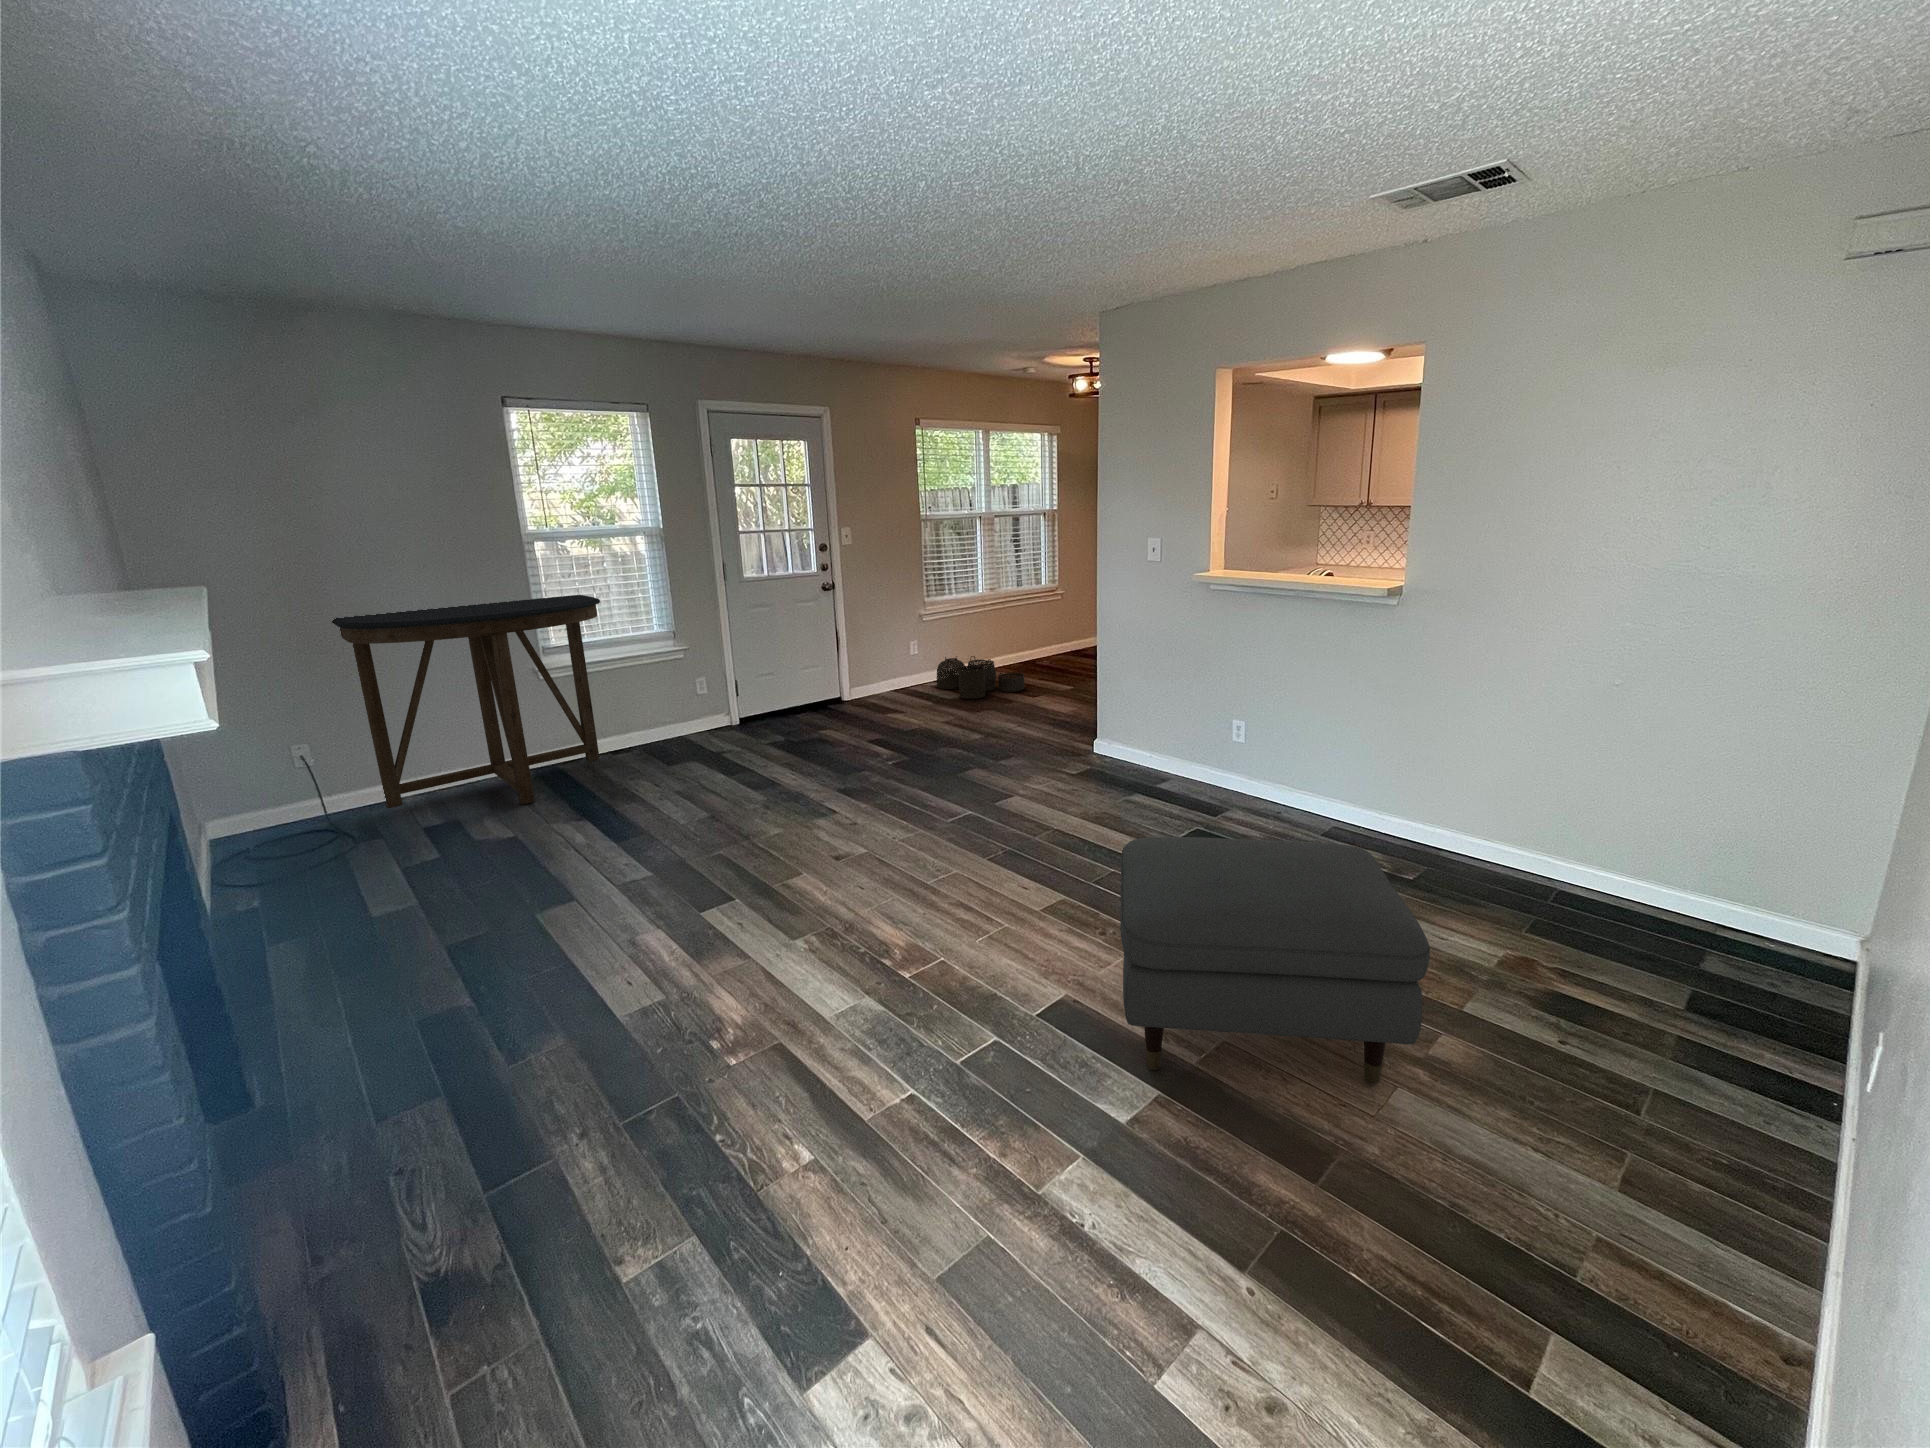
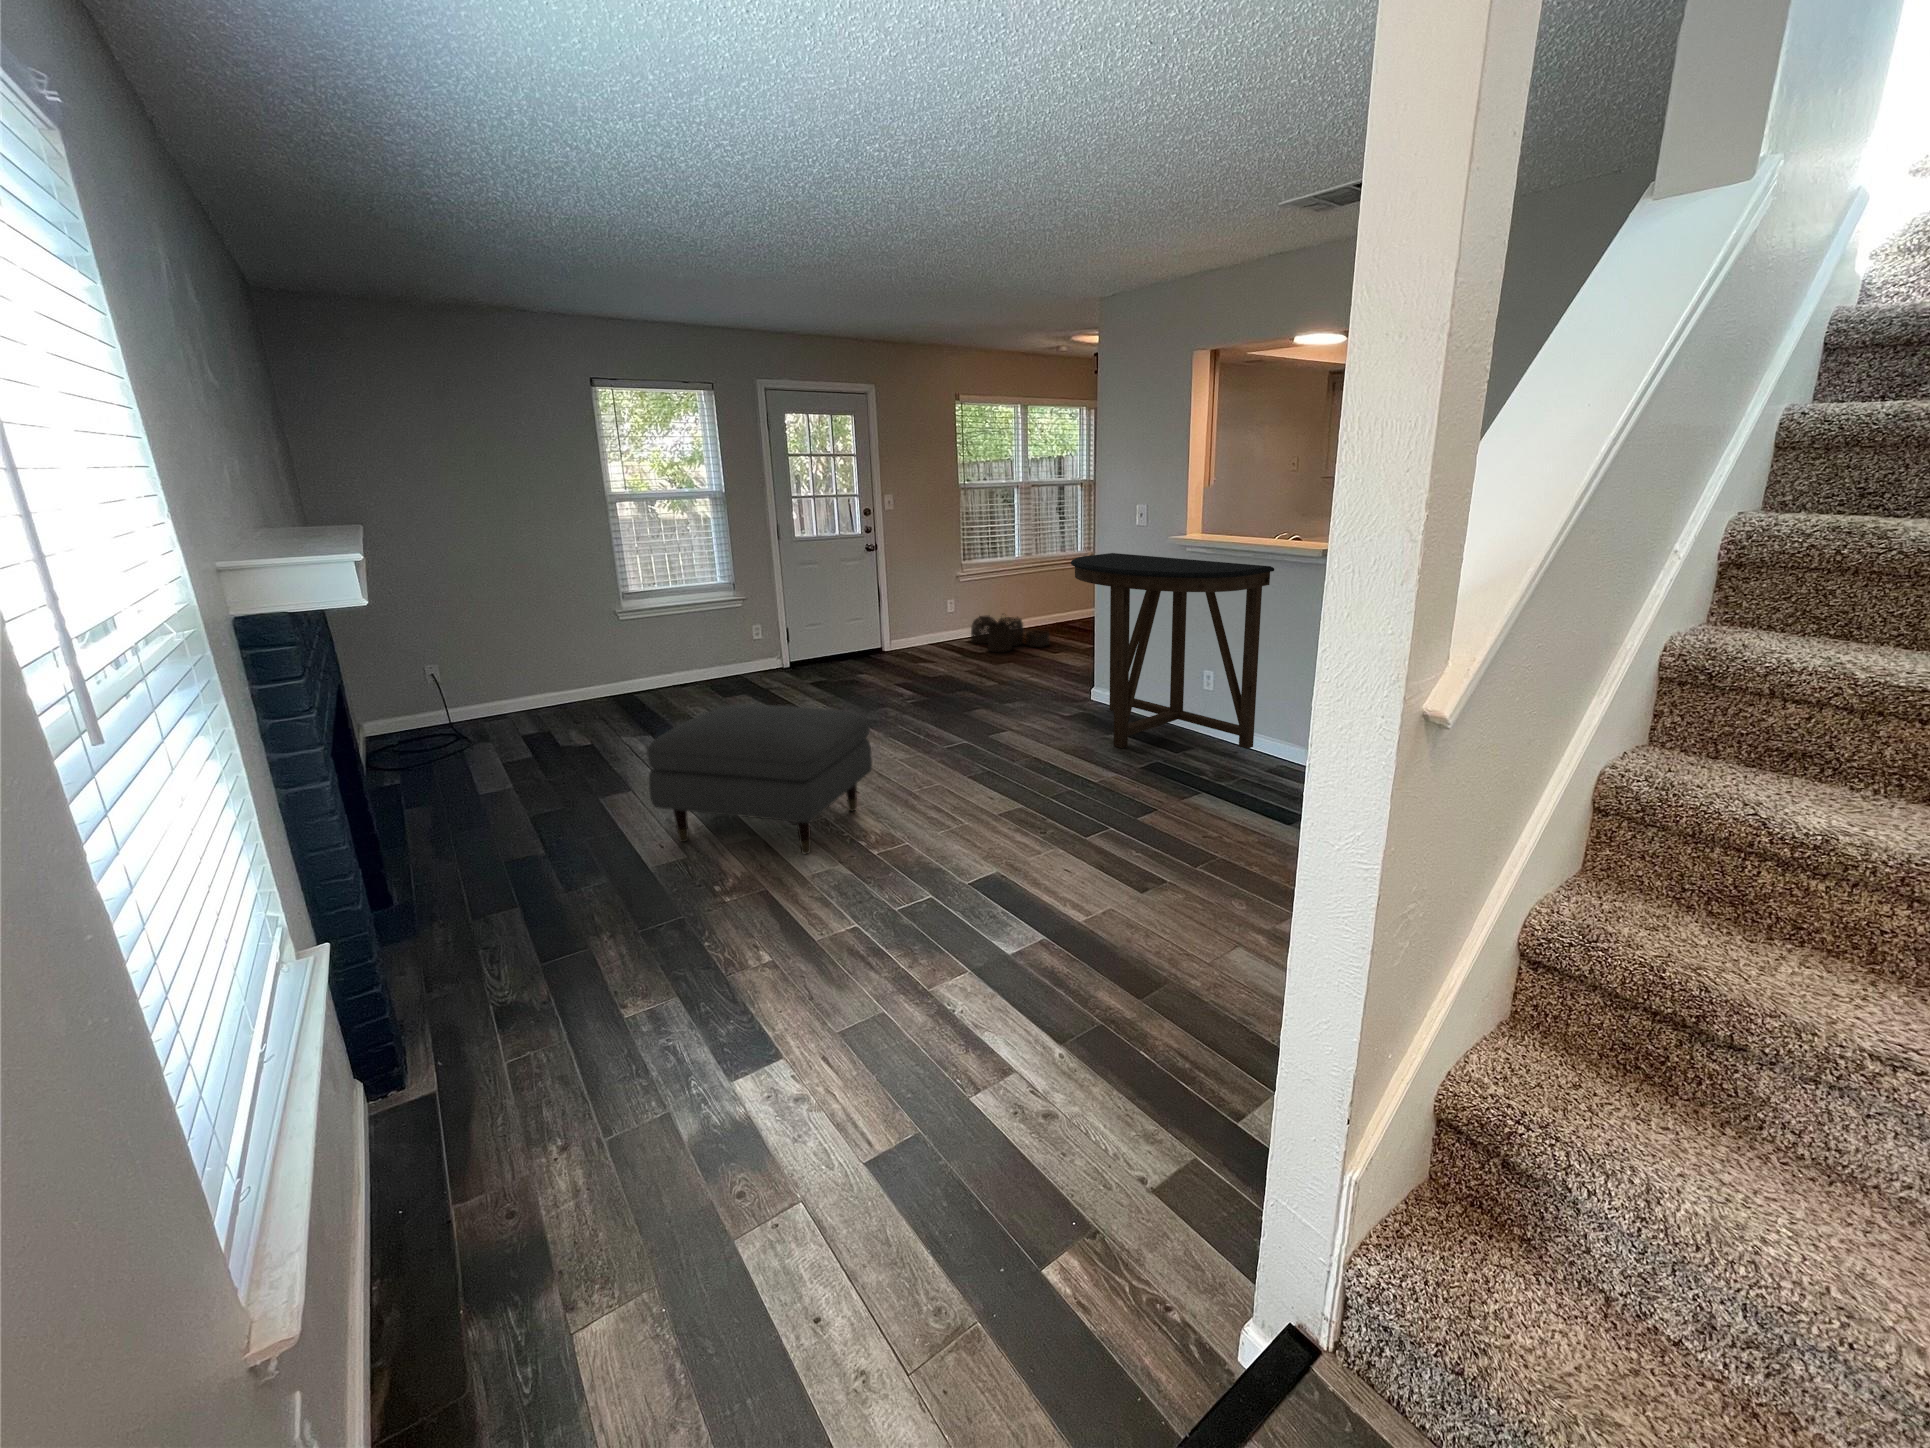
console table: present [332,595,600,808] -> present [1071,553,1274,749]
ottoman: present [1120,837,1430,1084] -> present [647,704,872,854]

